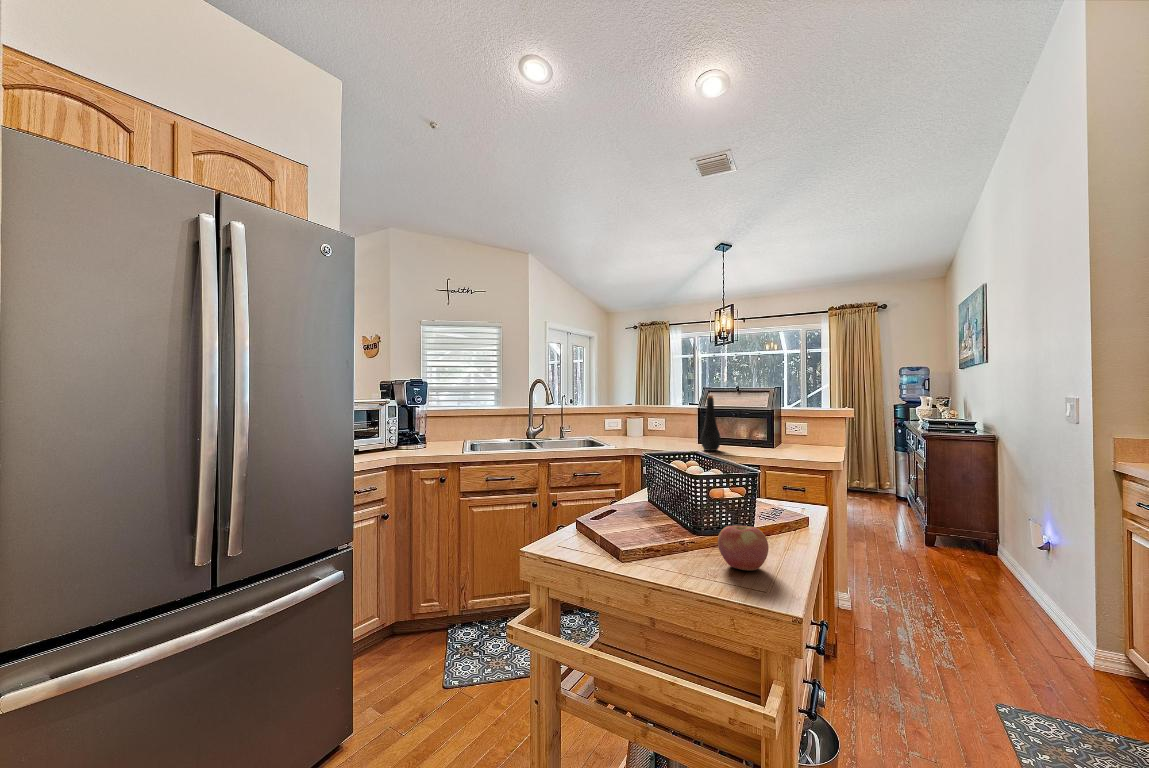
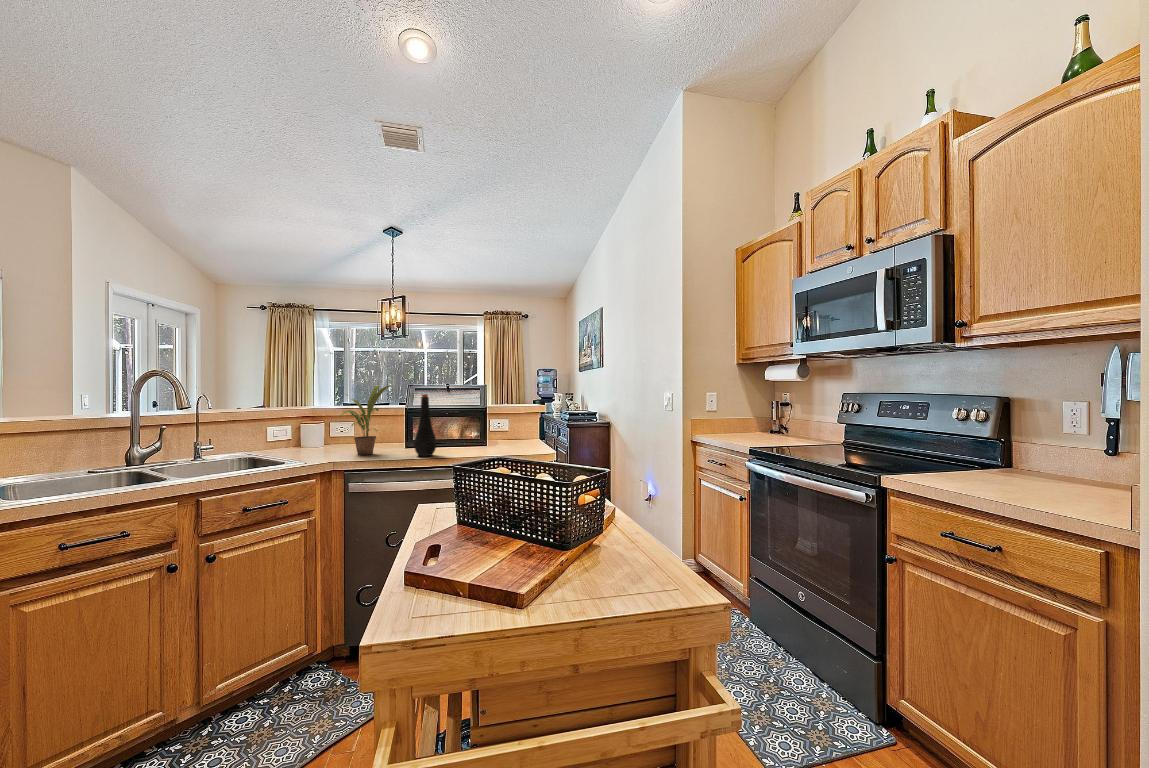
potted plant: none [648,387,689,445] -> present [340,385,392,455]
apple: present [718,525,769,570] -> none [597,527,646,574]

